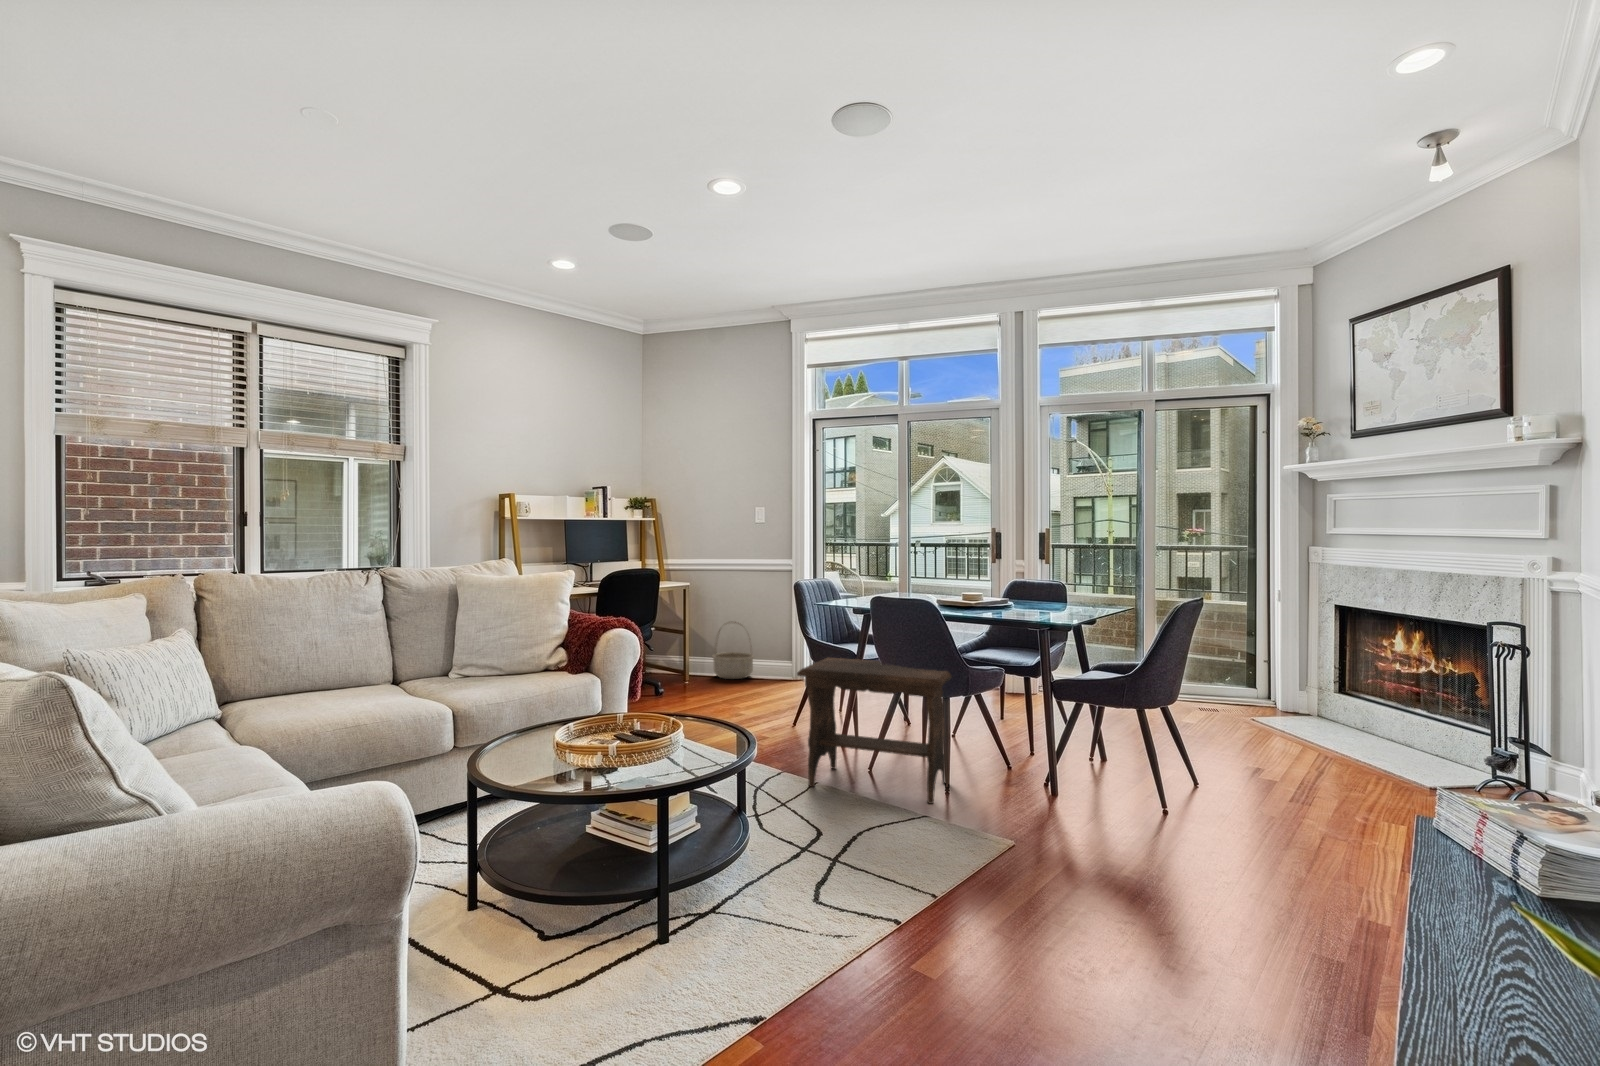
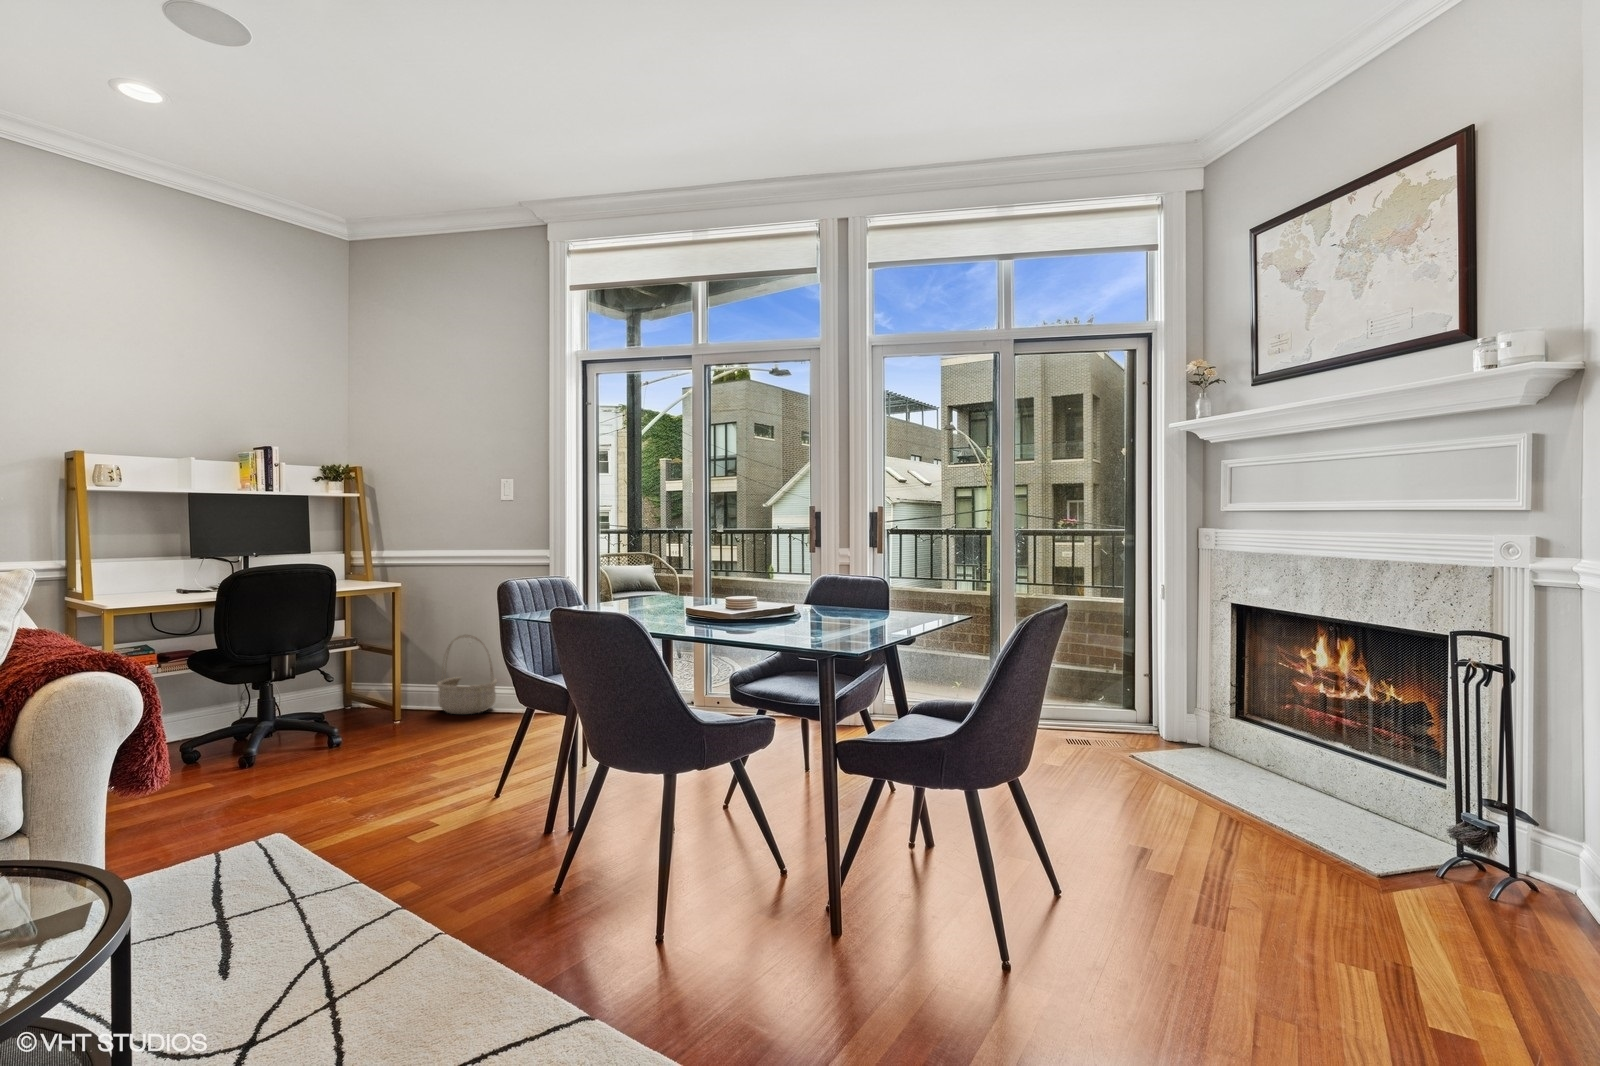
footstool: present [797,658,952,804] -> none [388,706,686,978]

